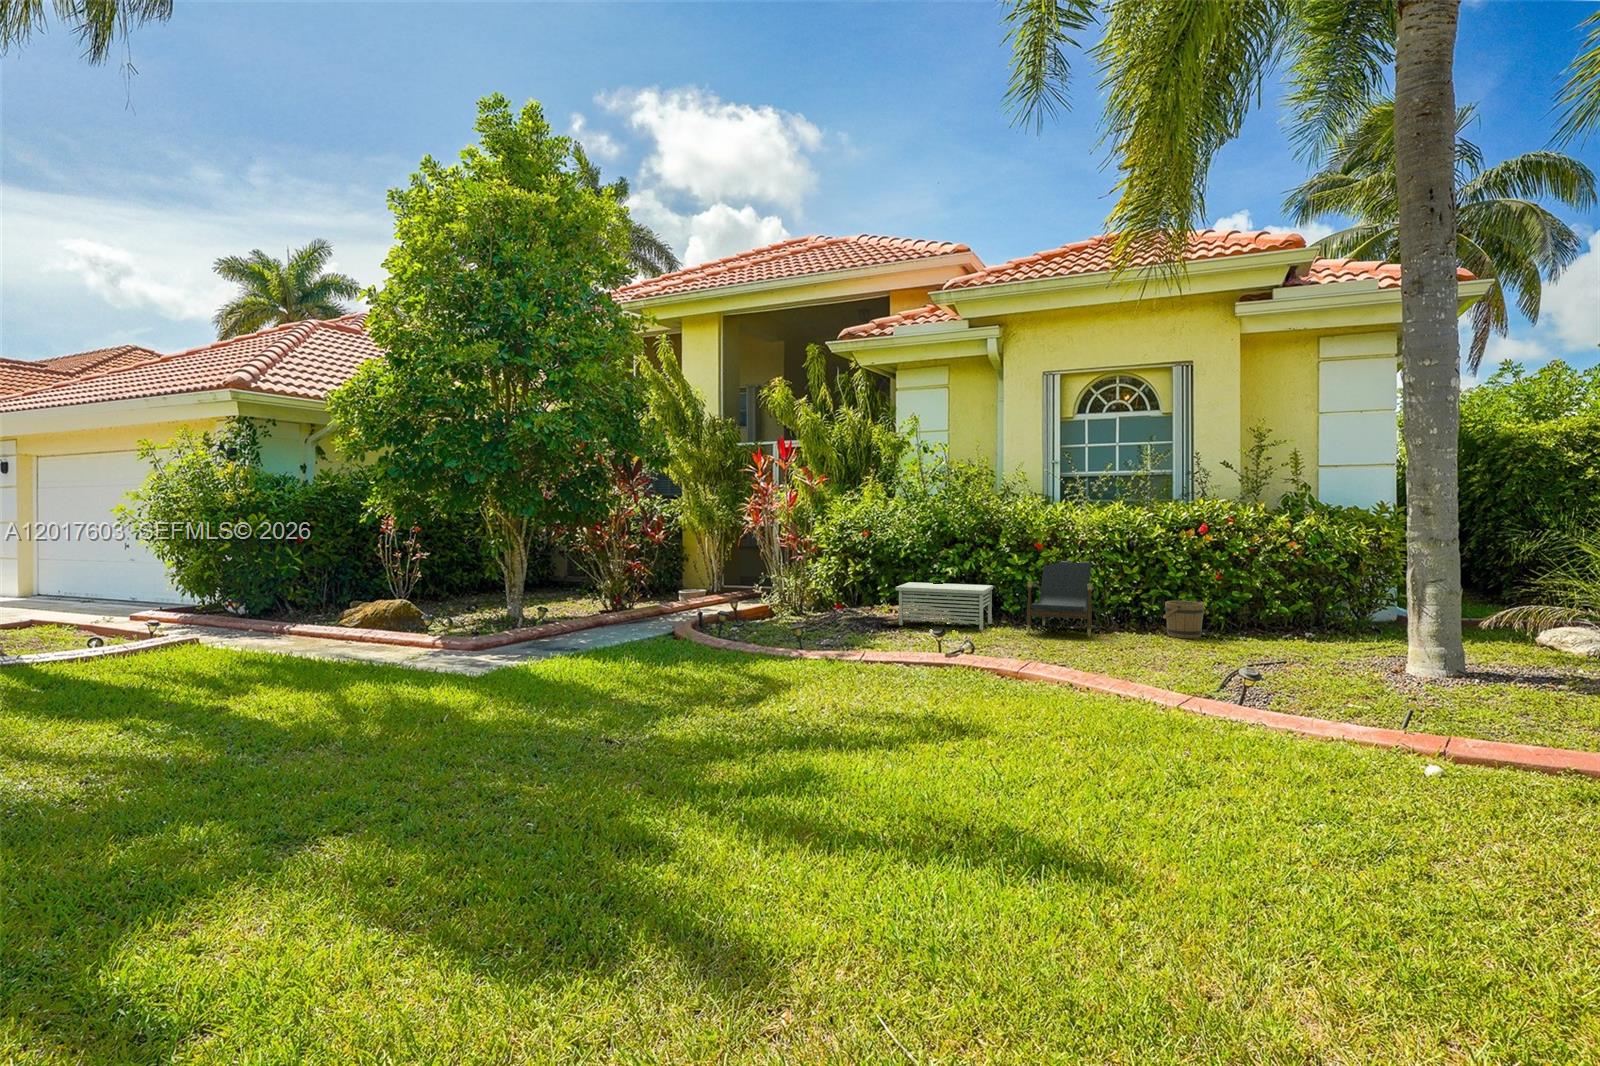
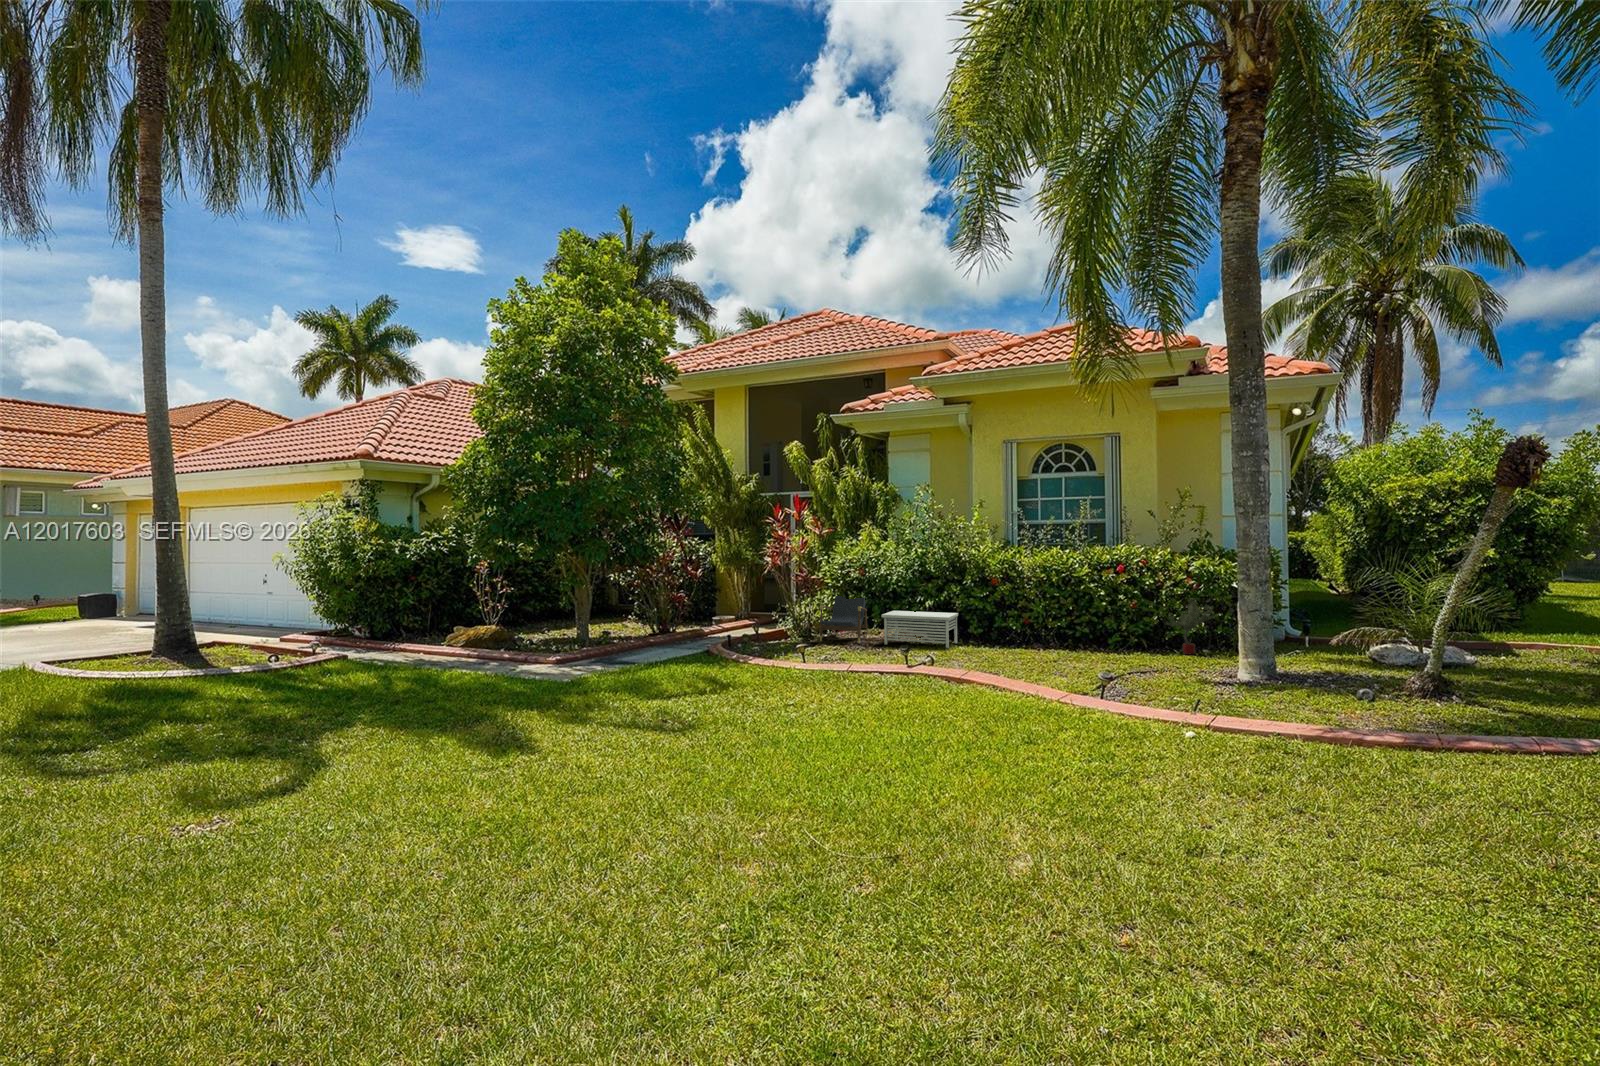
lounge chair: present [1027,561,1095,637] -> present [820,596,867,643]
potted tree: none [1267,565,1334,639] -> present [1167,601,1213,655]
bucket: present [1163,601,1204,638] -> none [1085,625,1116,654]

